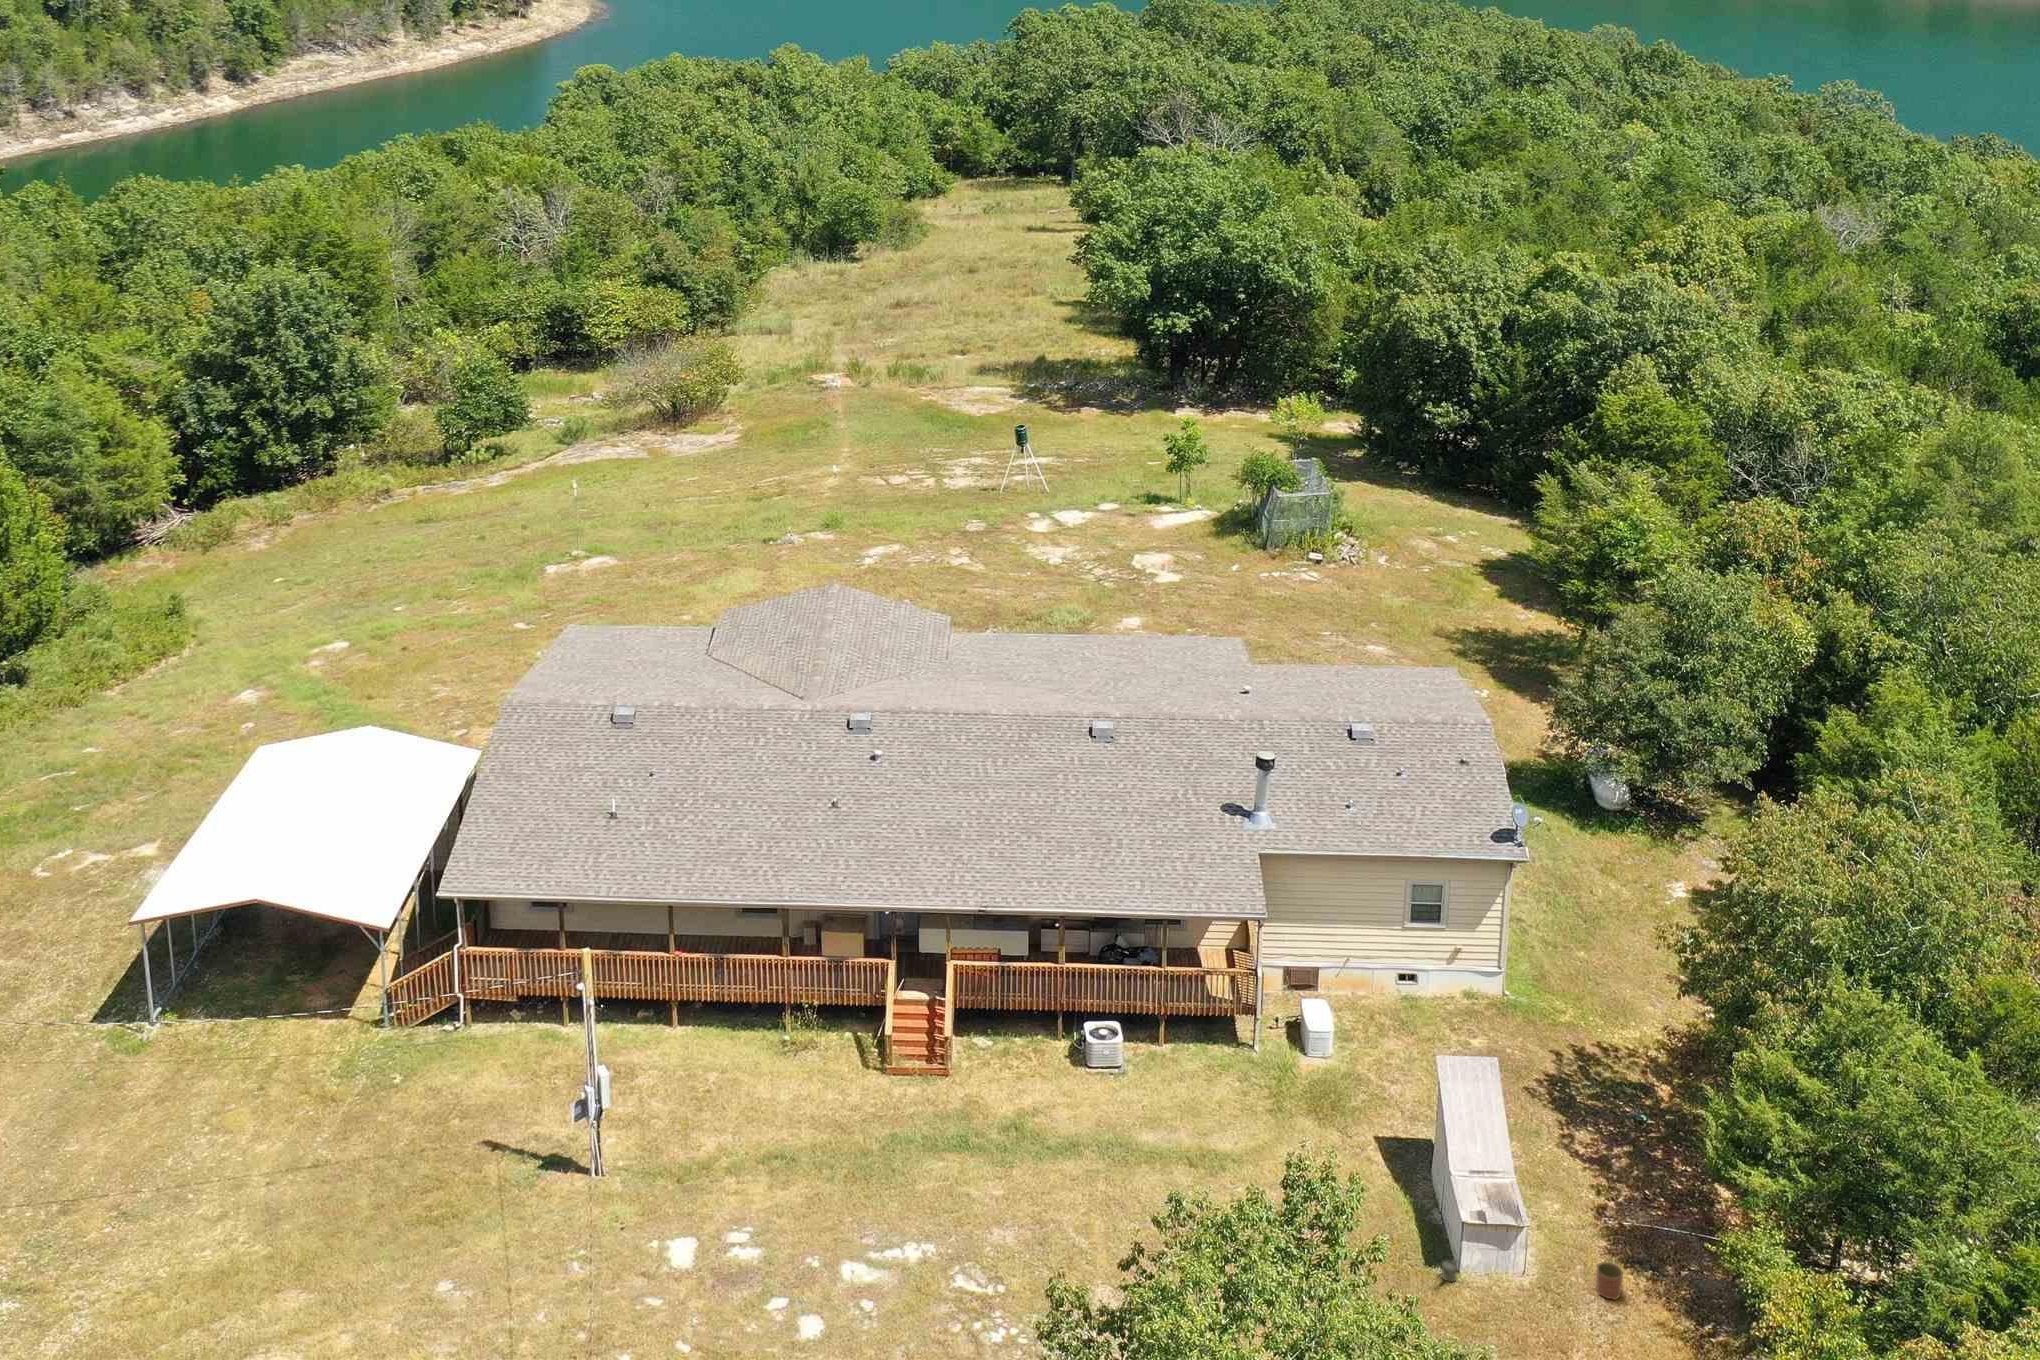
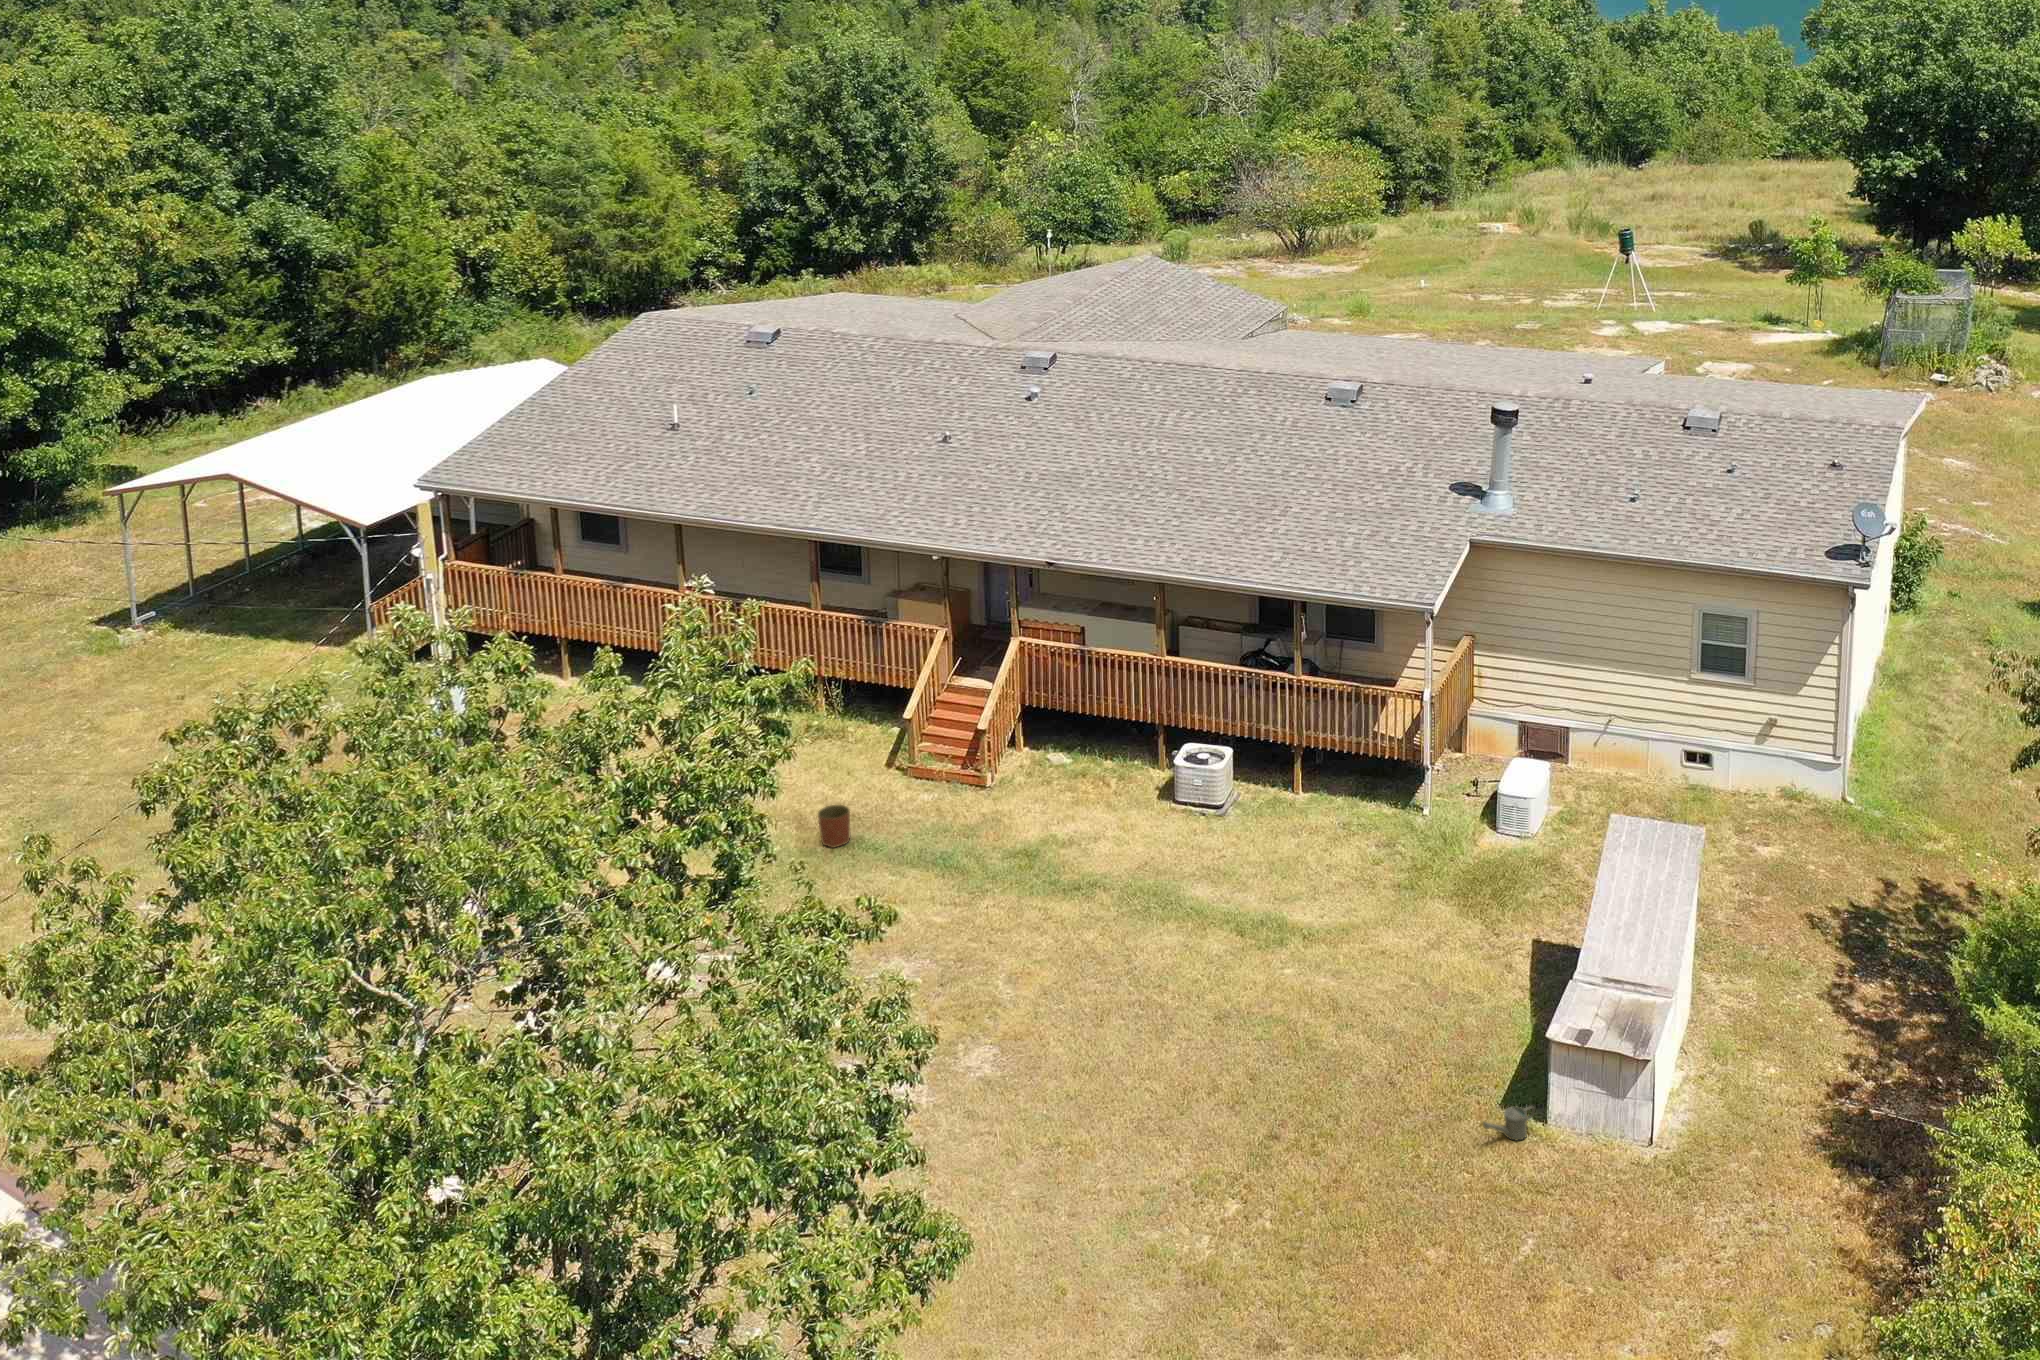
planter: present [1596,1262,1623,1300] -> present [818,805,850,848]

